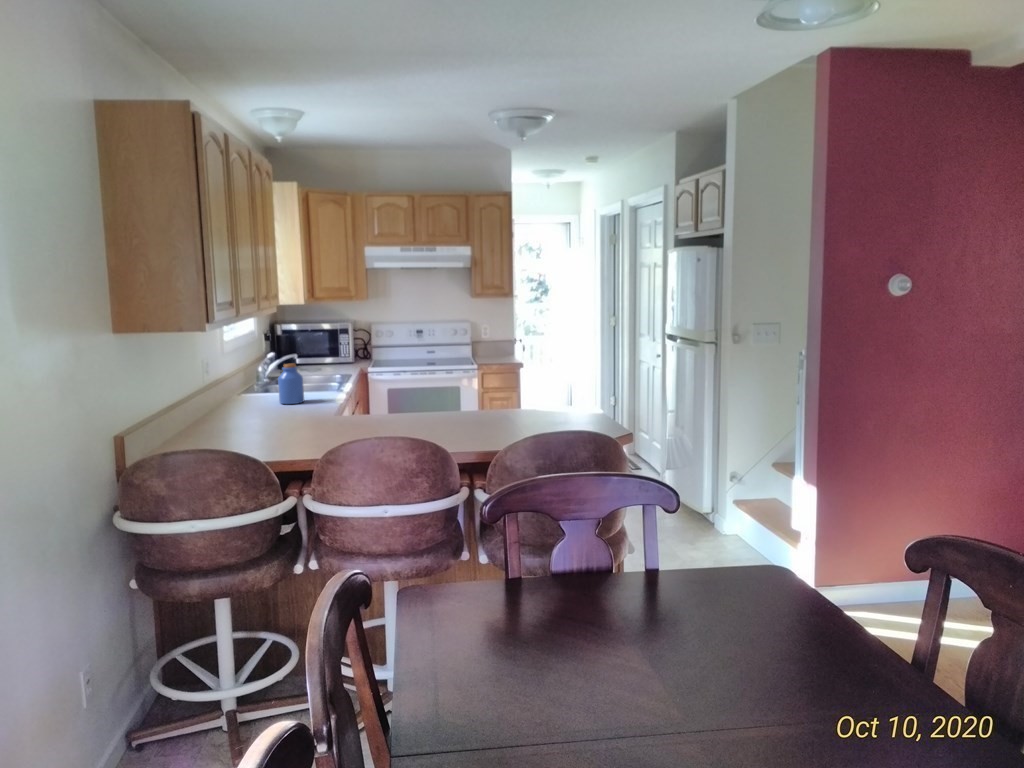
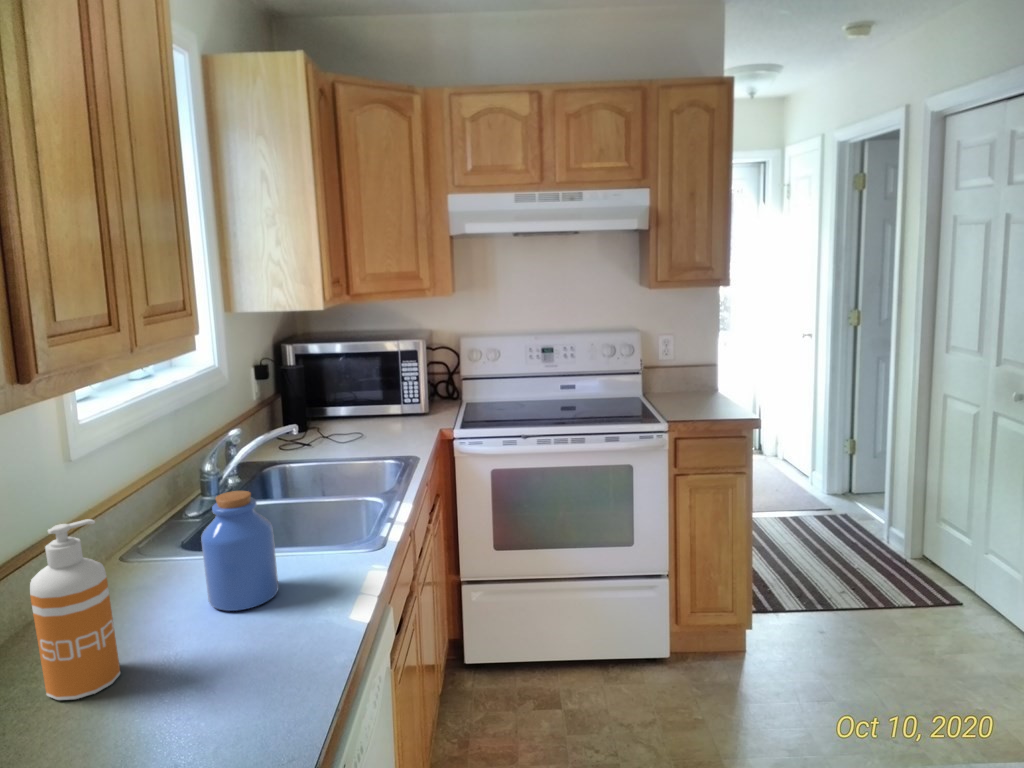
soap dispenser: none [237,361,261,416] -> present [30,519,121,700]

